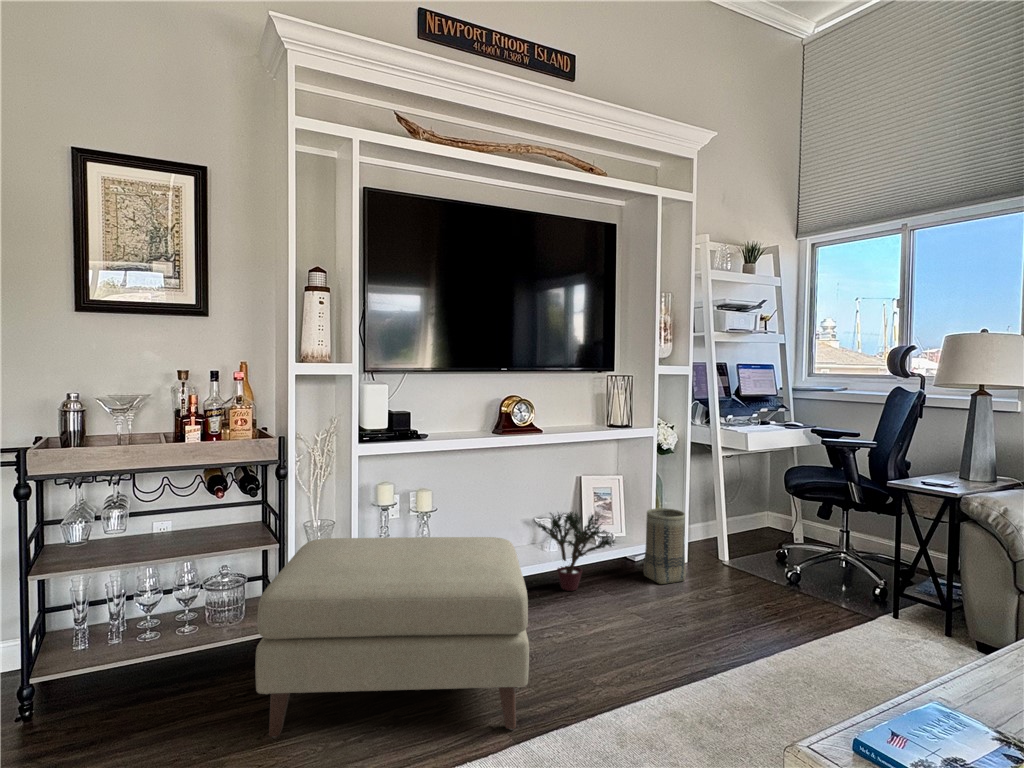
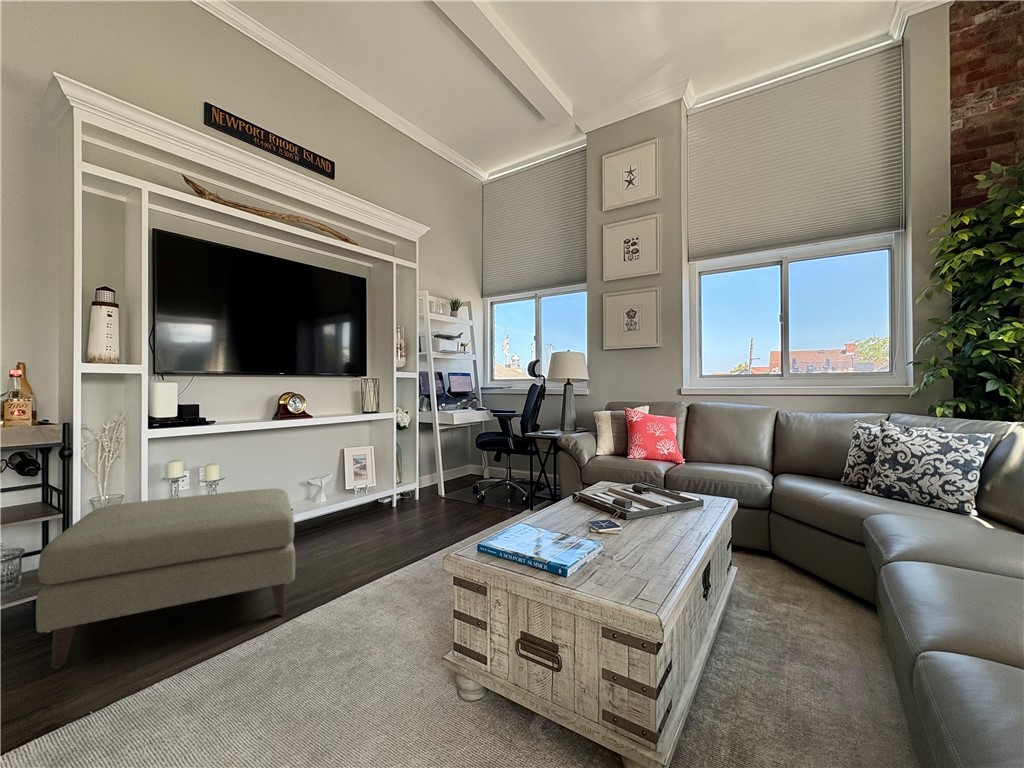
basket: present [644,508,686,584] -> none [388,465,416,514]
potted plant: present [538,512,614,591] -> none [307,470,367,527]

